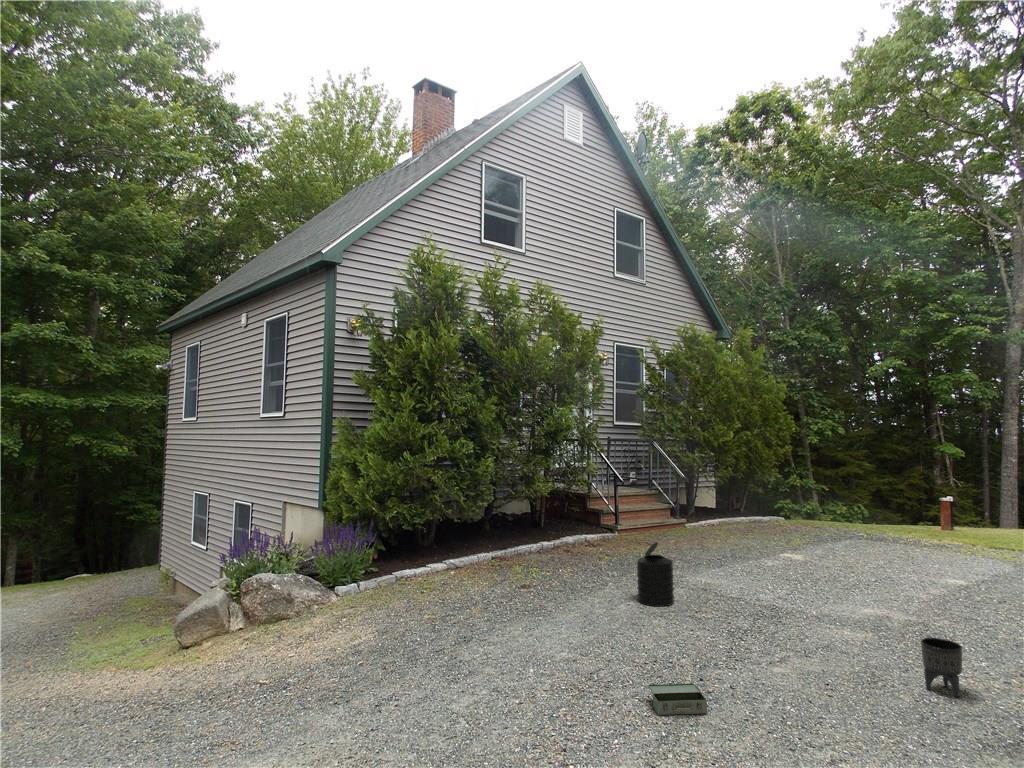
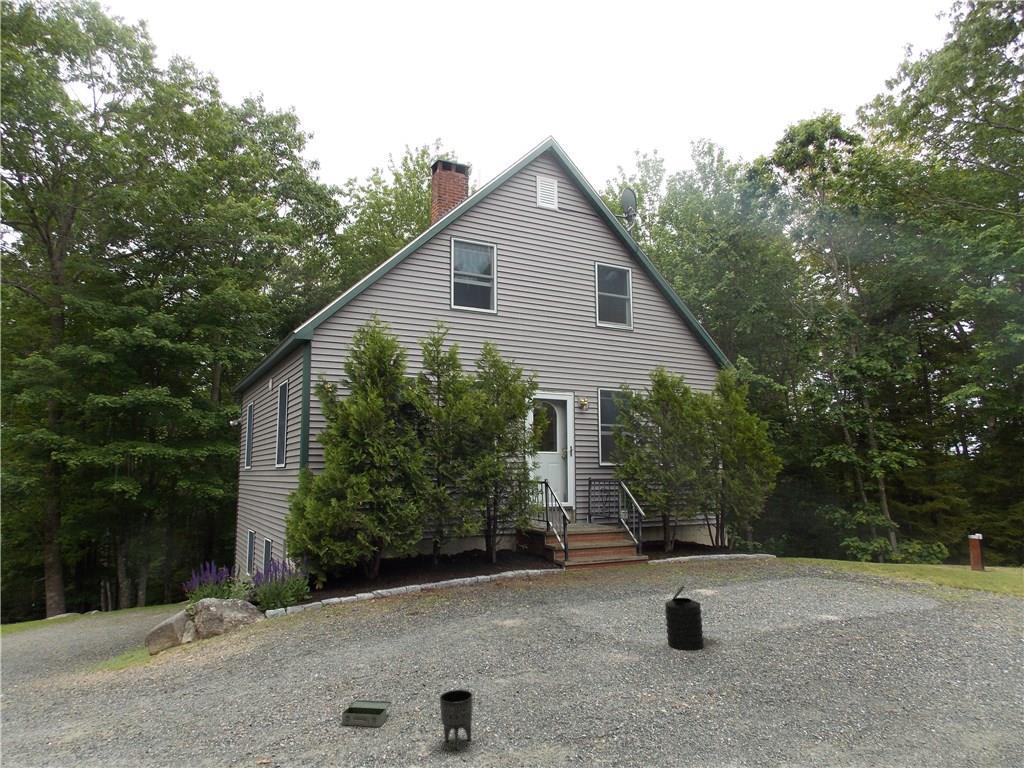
trash can: present [637,542,674,607] -> present [665,586,704,650]
planter: present [921,638,962,697] -> present [440,690,473,750]

